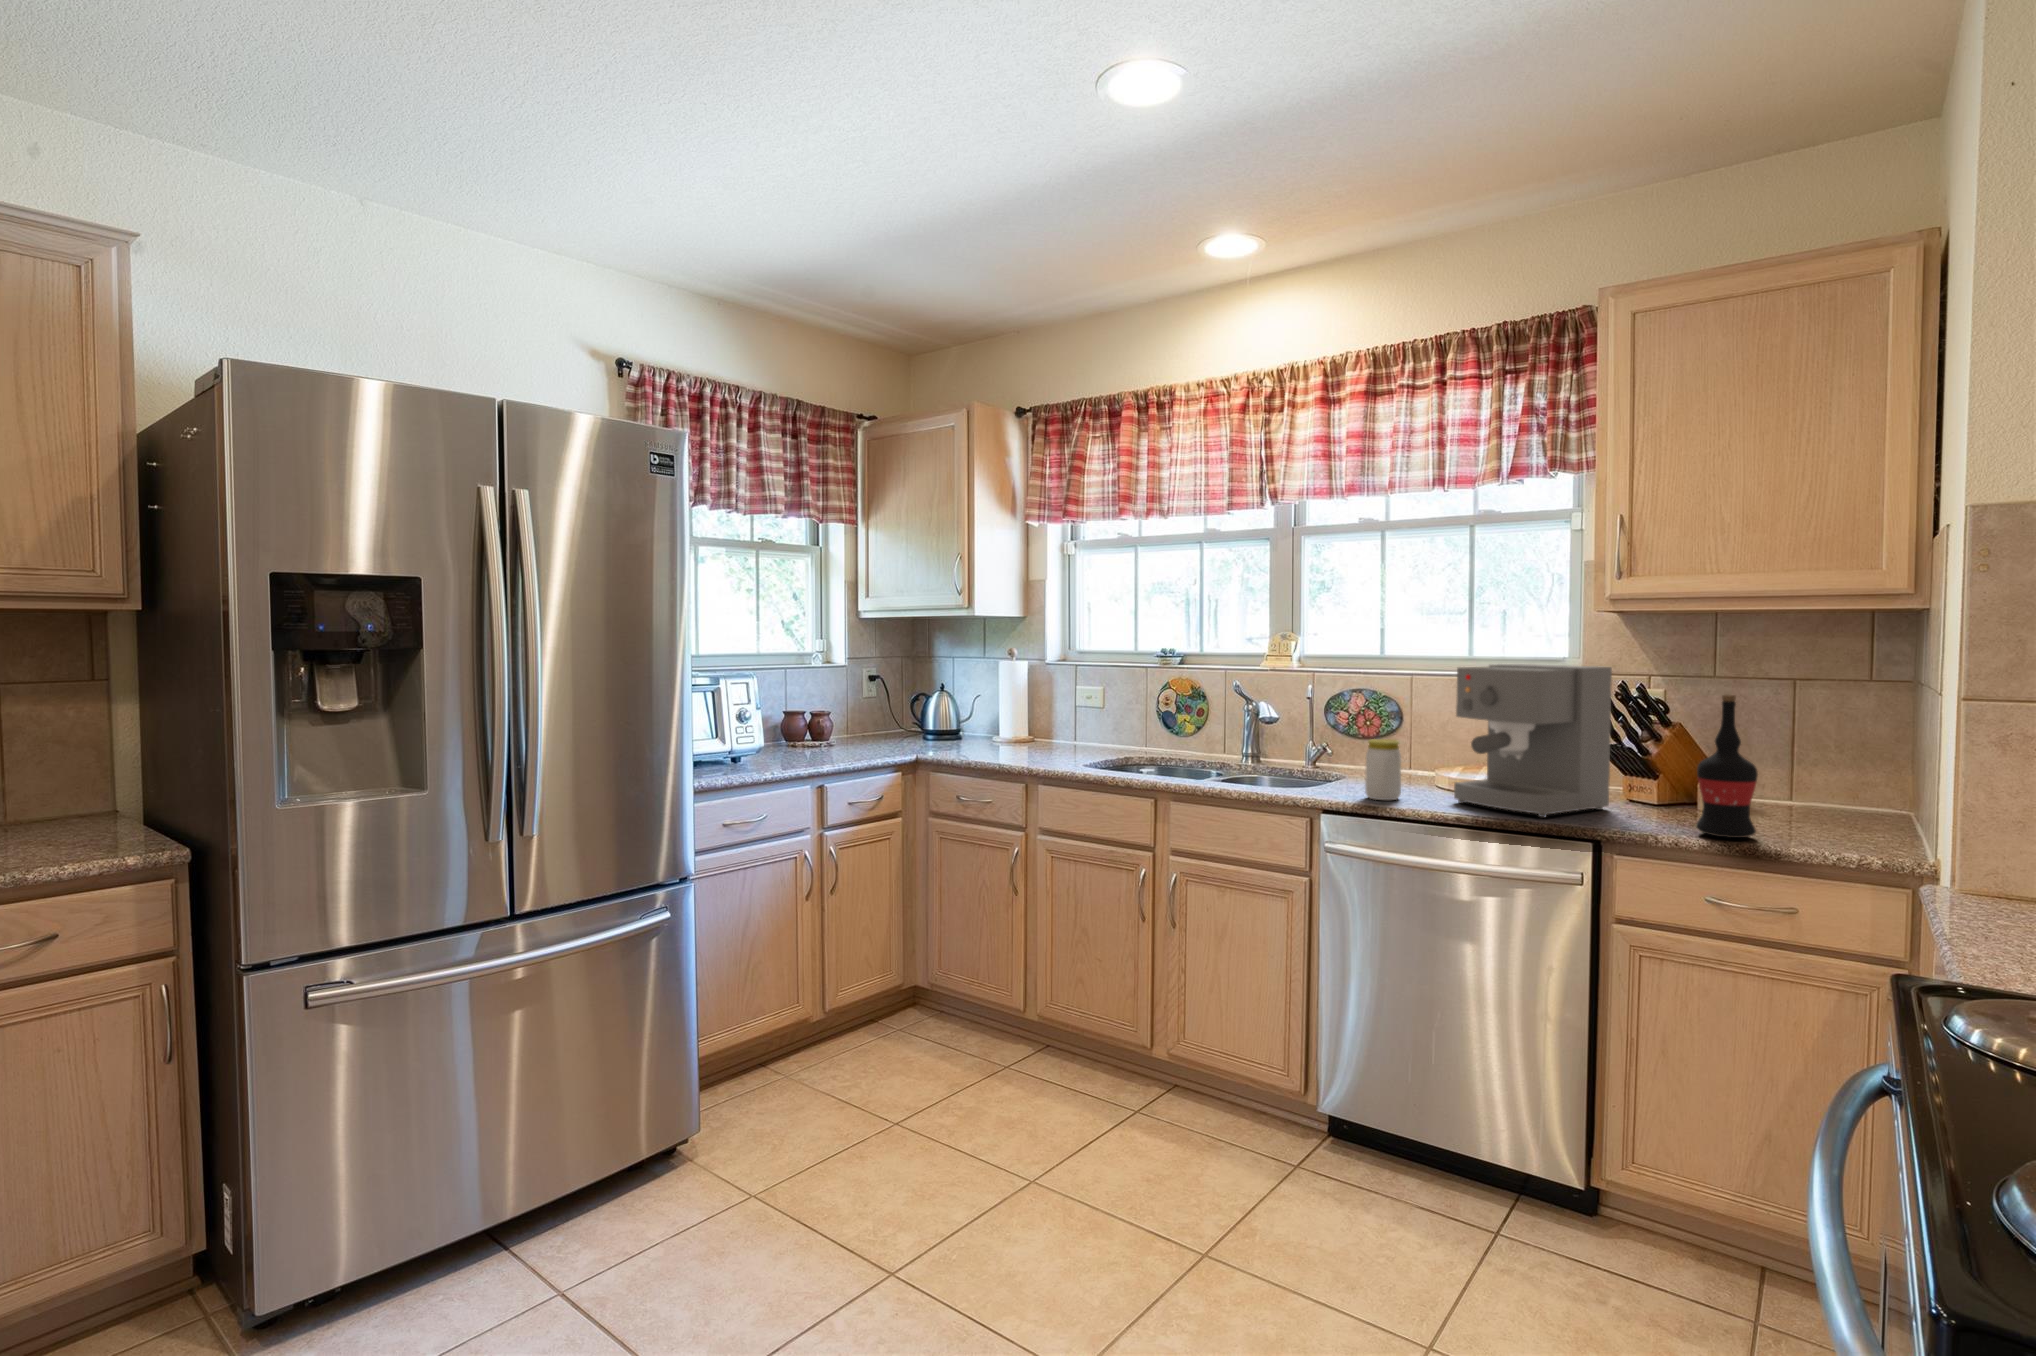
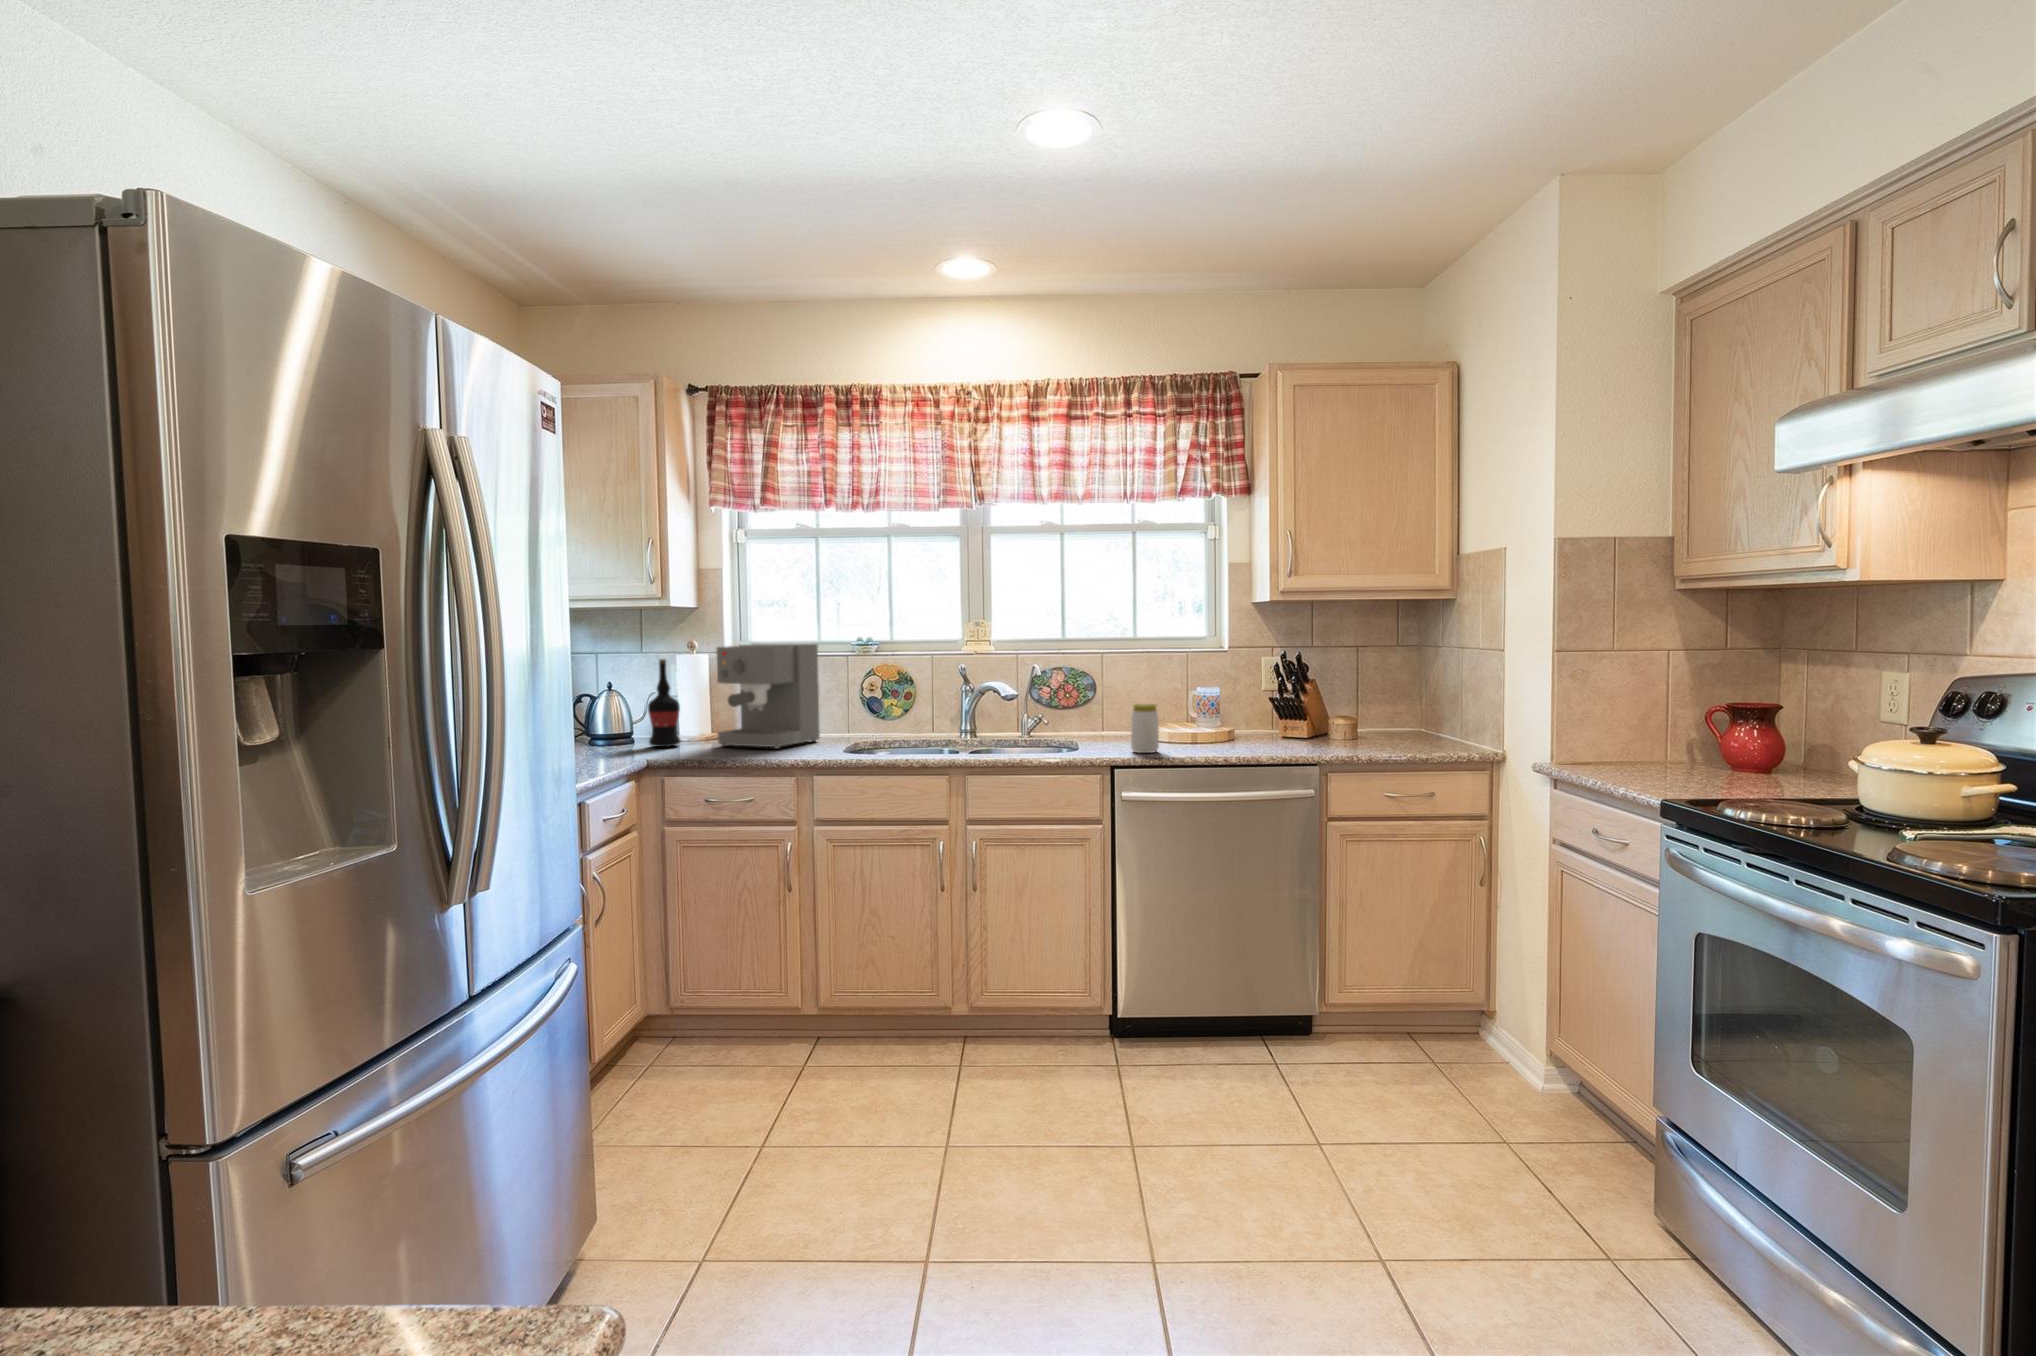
coffee maker: present [1454,664,1612,817] -> present [717,644,820,749]
wine bottle: present [1696,694,1758,838] -> present [648,659,680,747]

